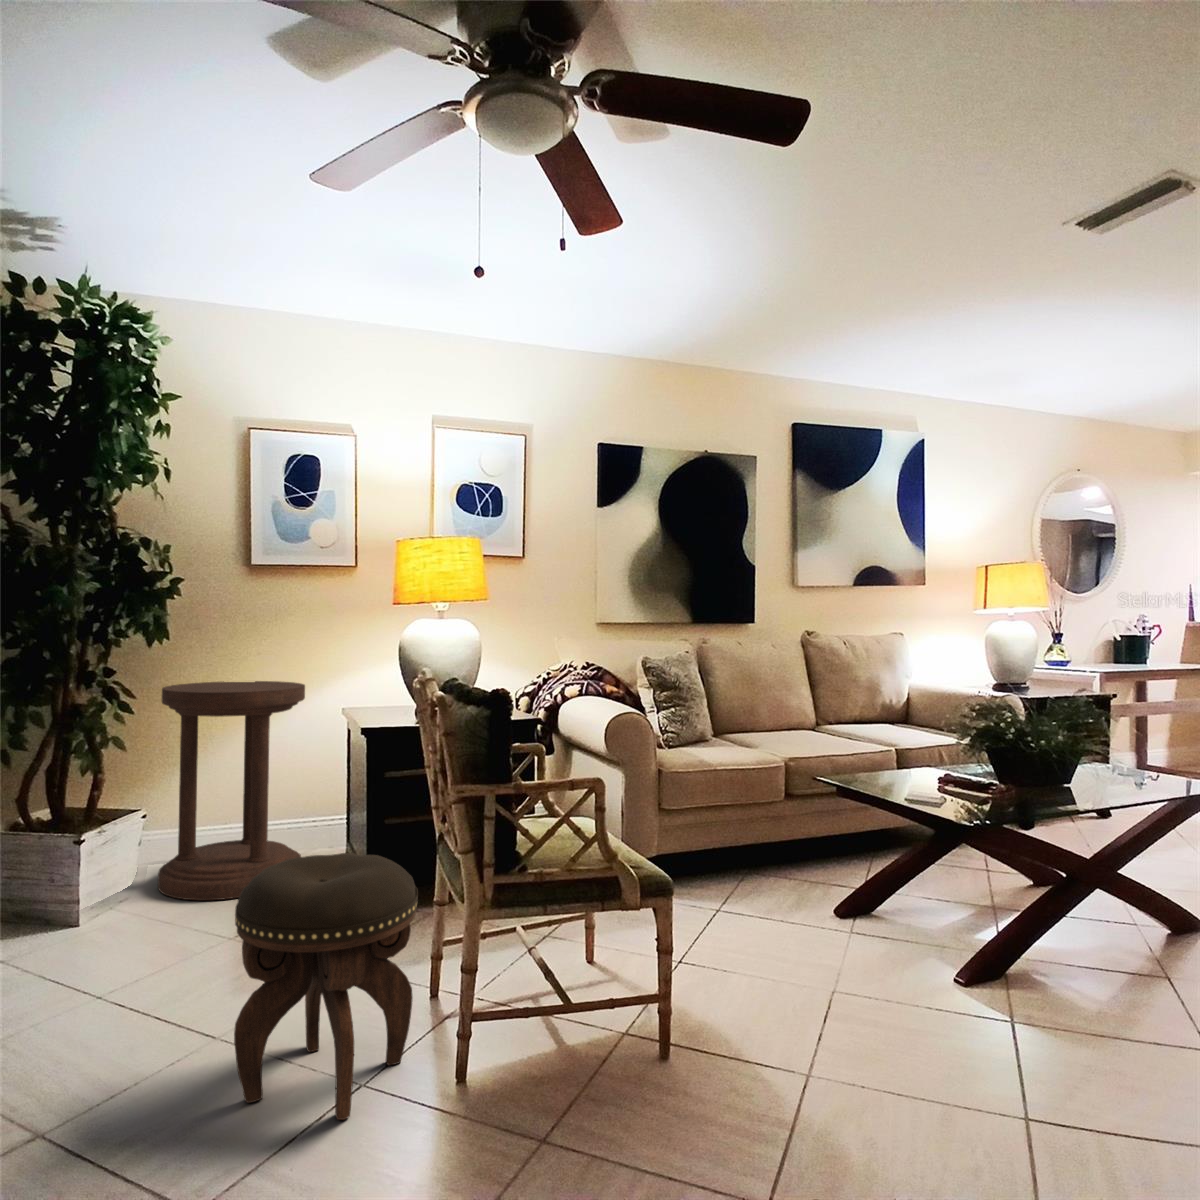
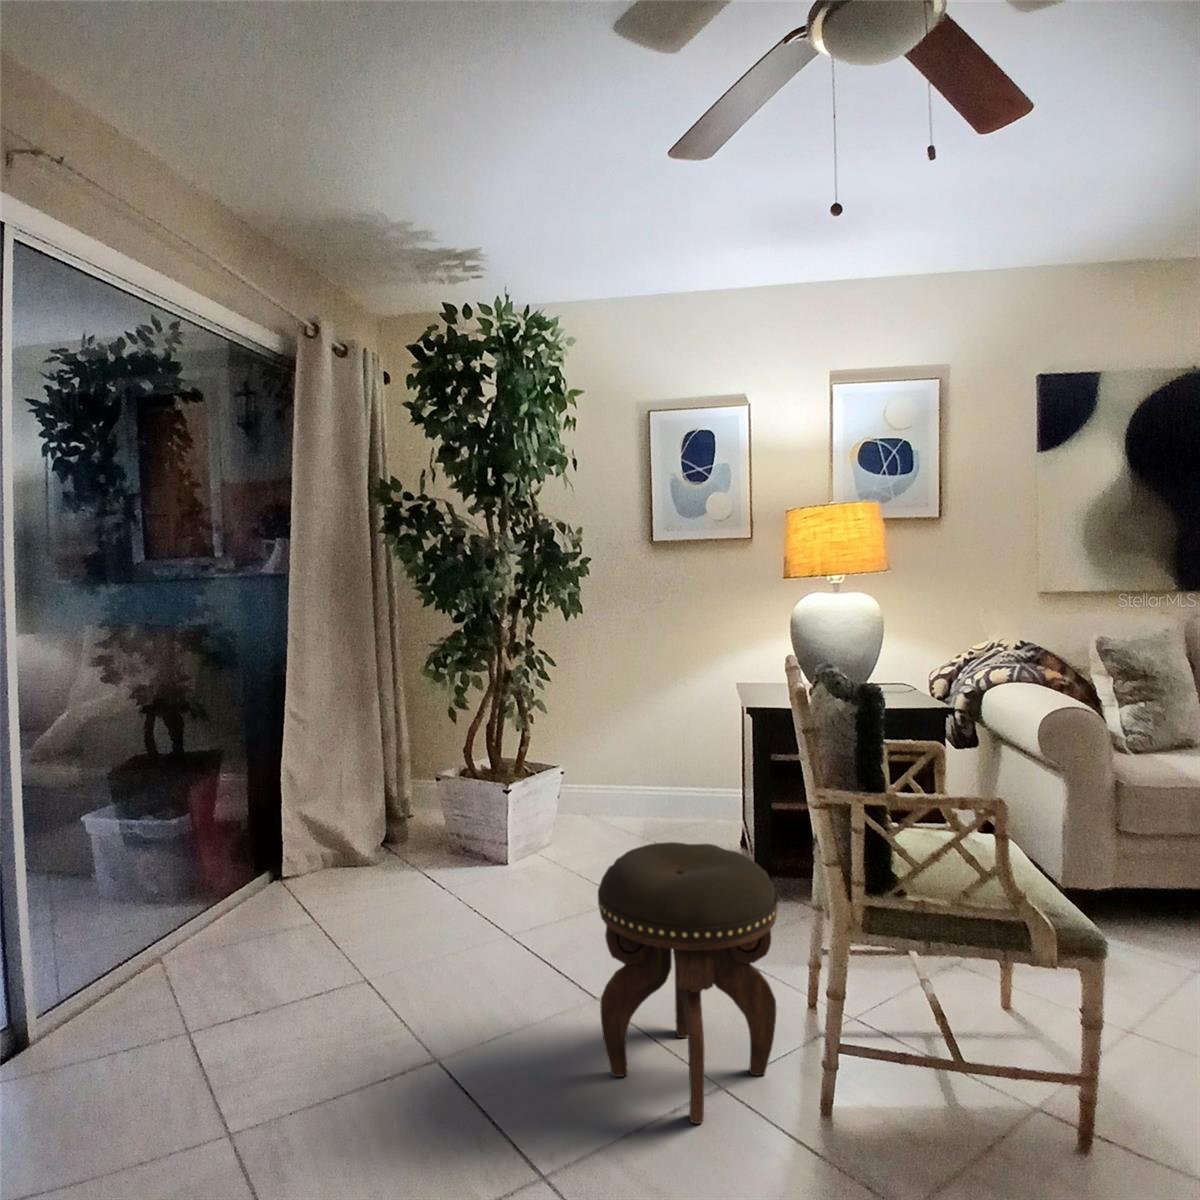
side table: present [158,681,305,900] -> none [580,654,706,860]

